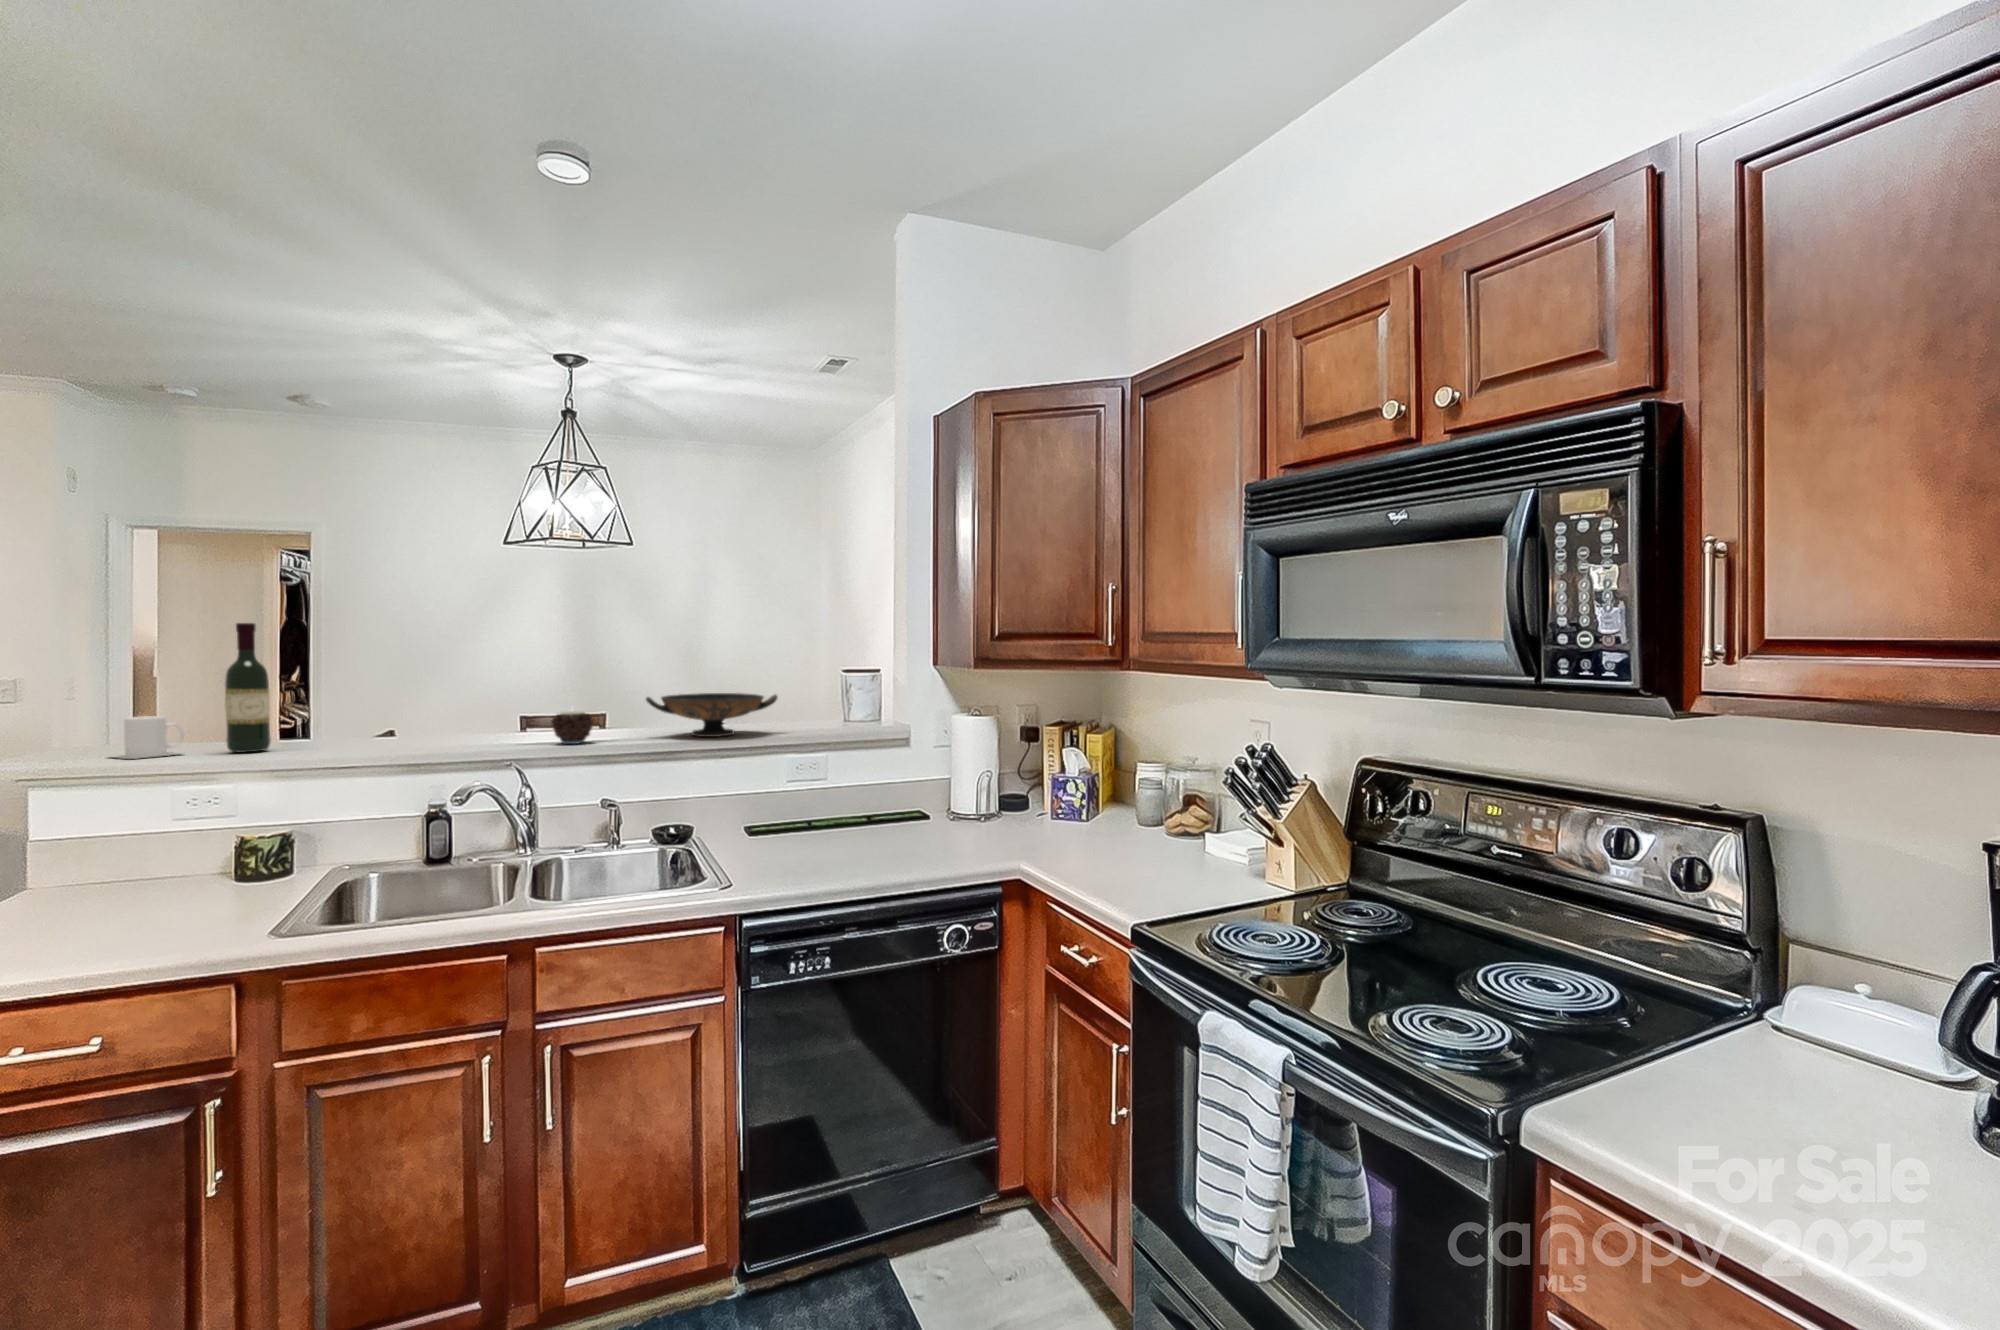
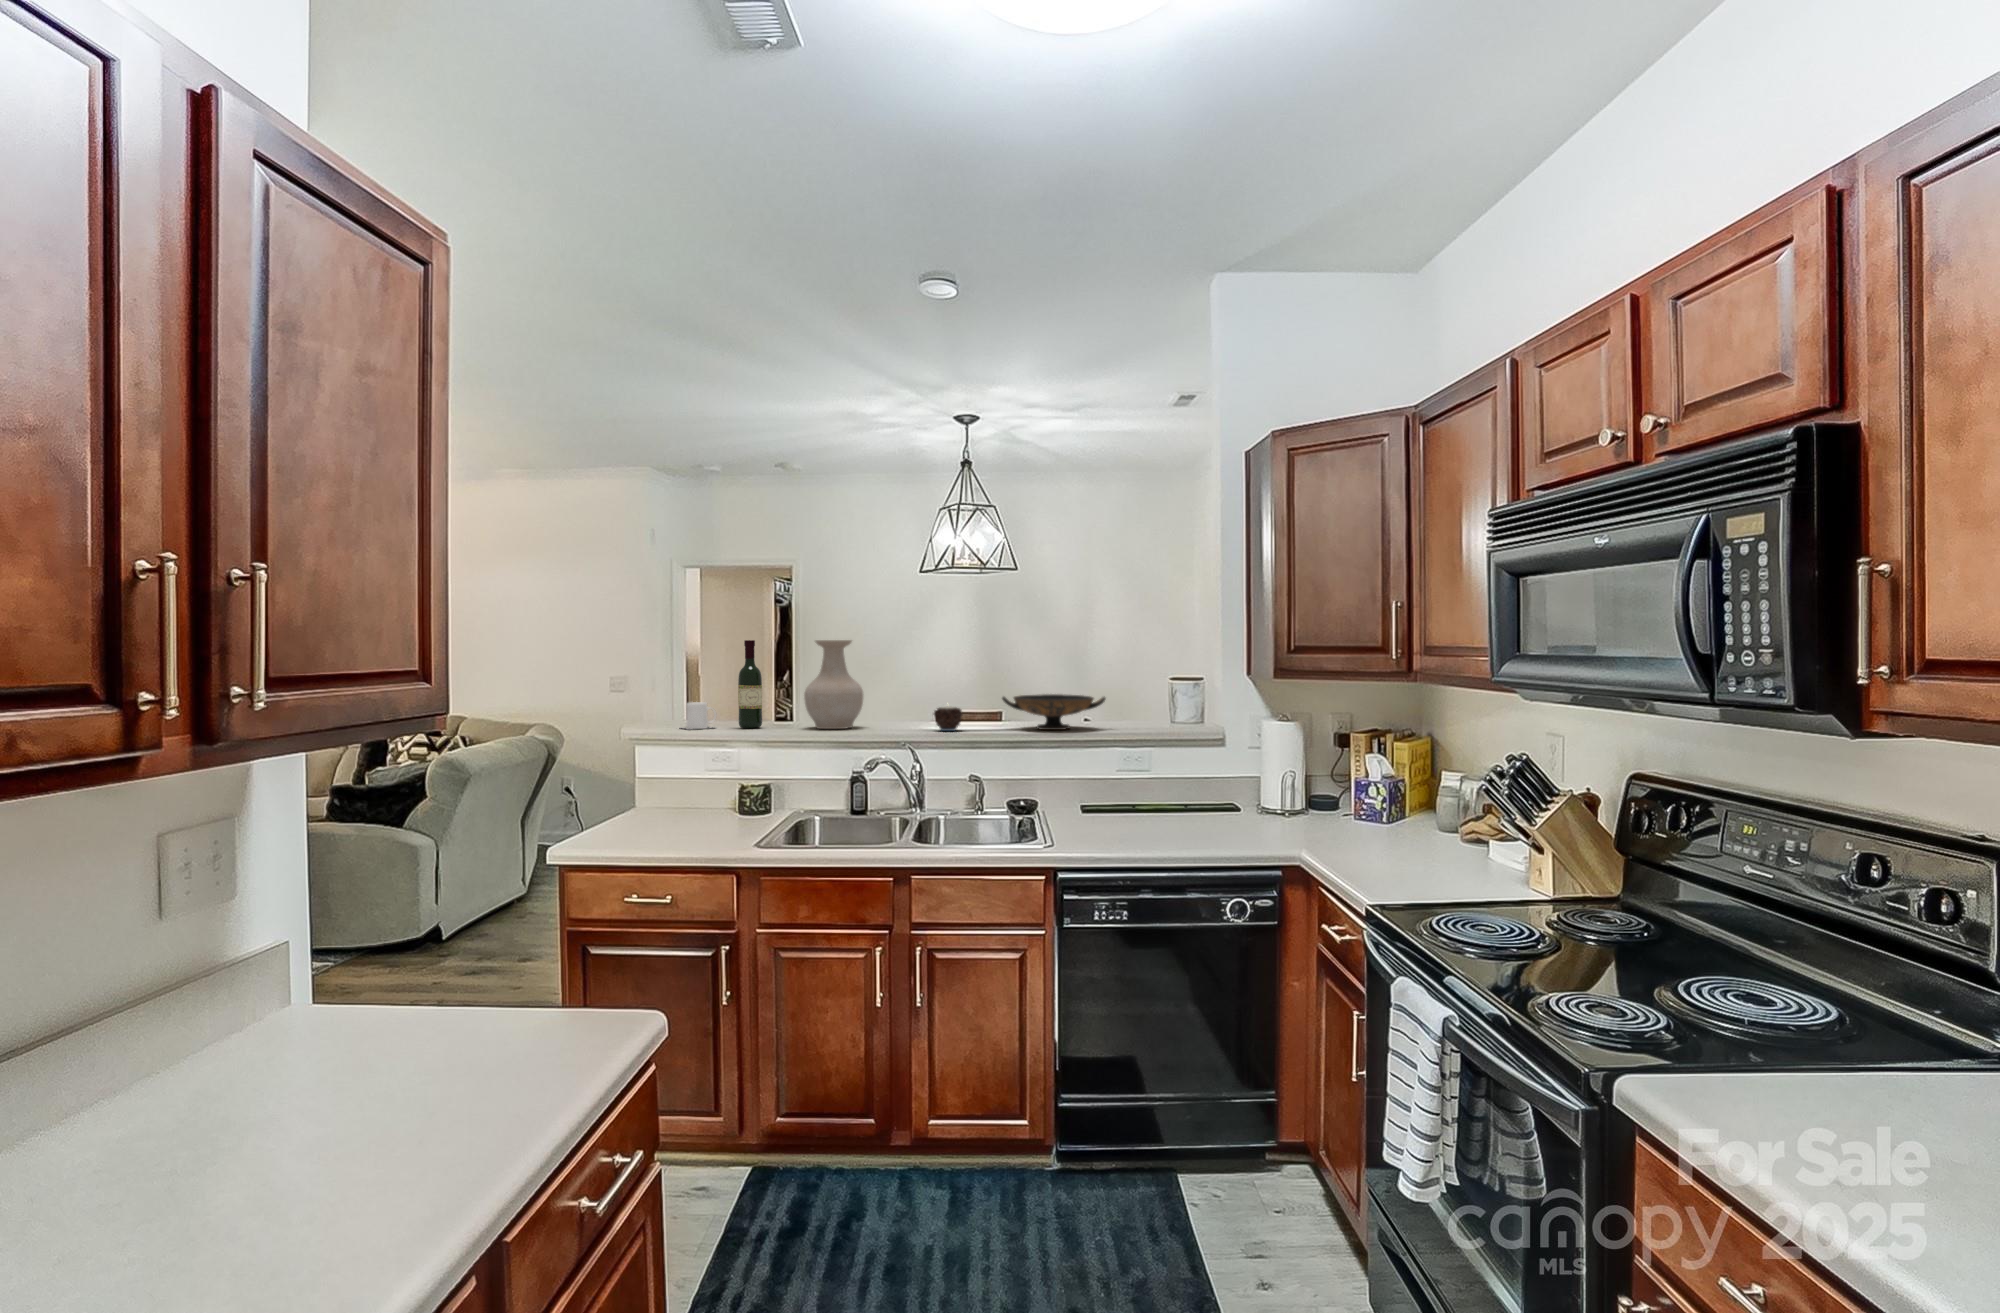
vase: none [345,624,442,748] -> present [804,640,863,729]

